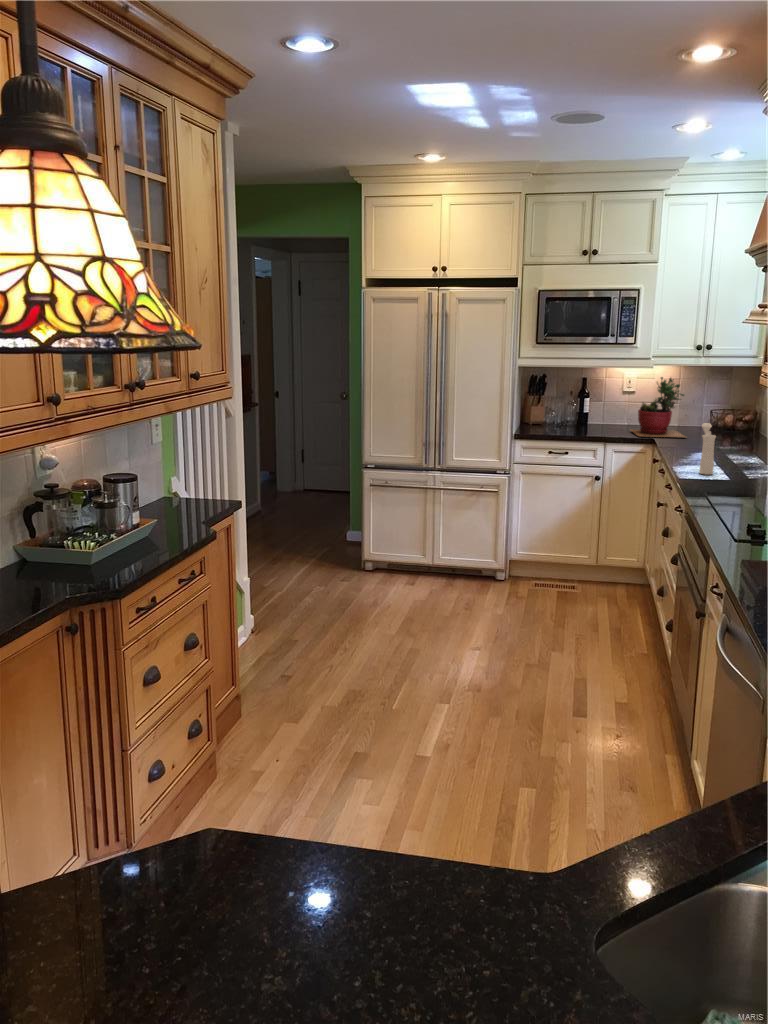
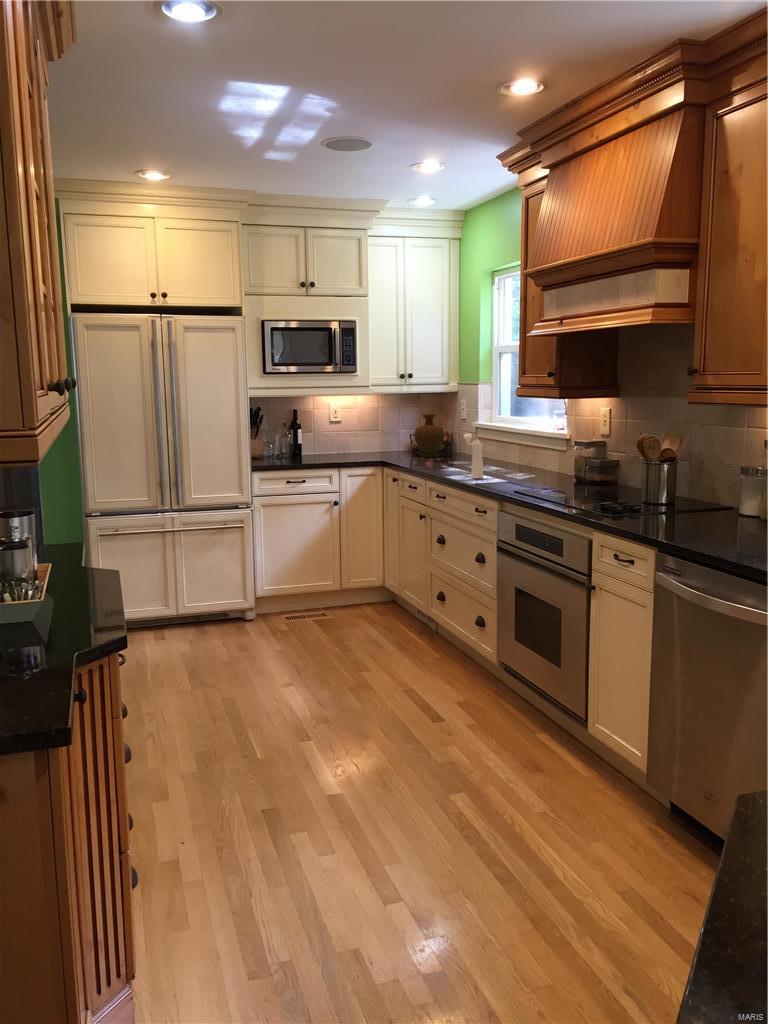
succulent plant: present [631,377,685,437] -> none [349,404,406,460]
decorative vase: none [707,390,744,438] -> present [414,414,445,457]

